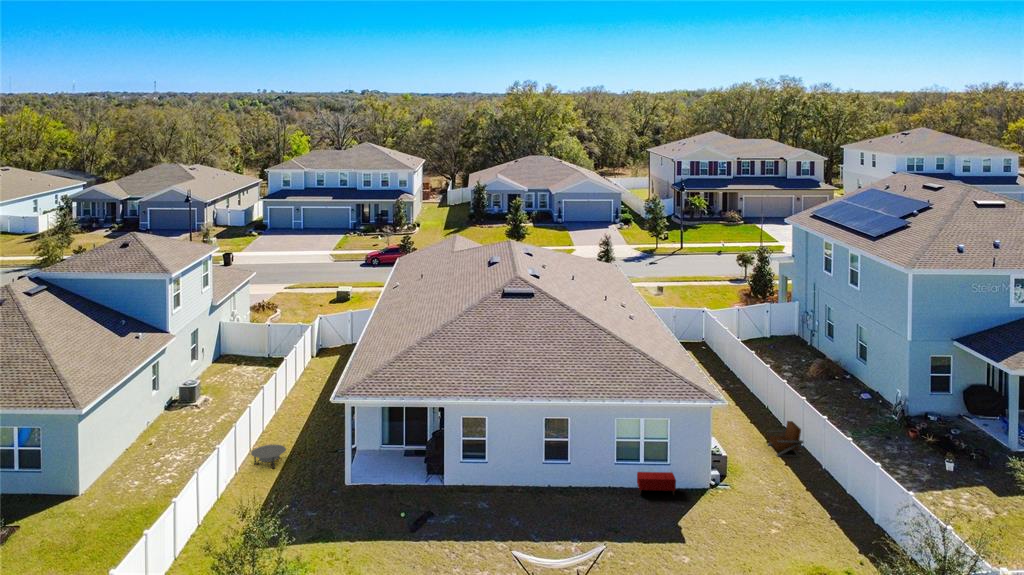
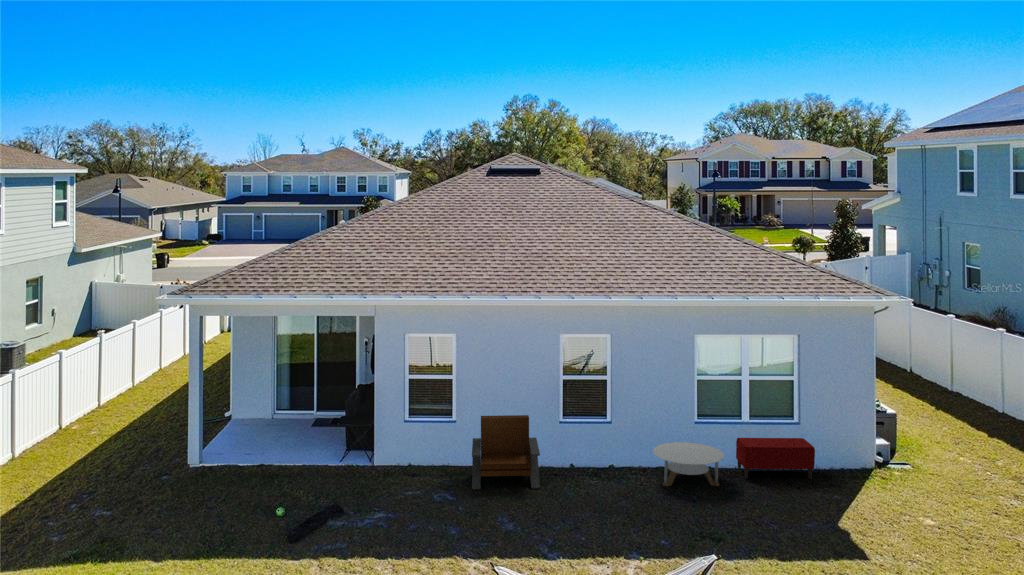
lounge chair: present [768,421,804,457] -> present [472,415,540,489]
round table: present [251,444,286,469] -> present [653,442,724,486]

